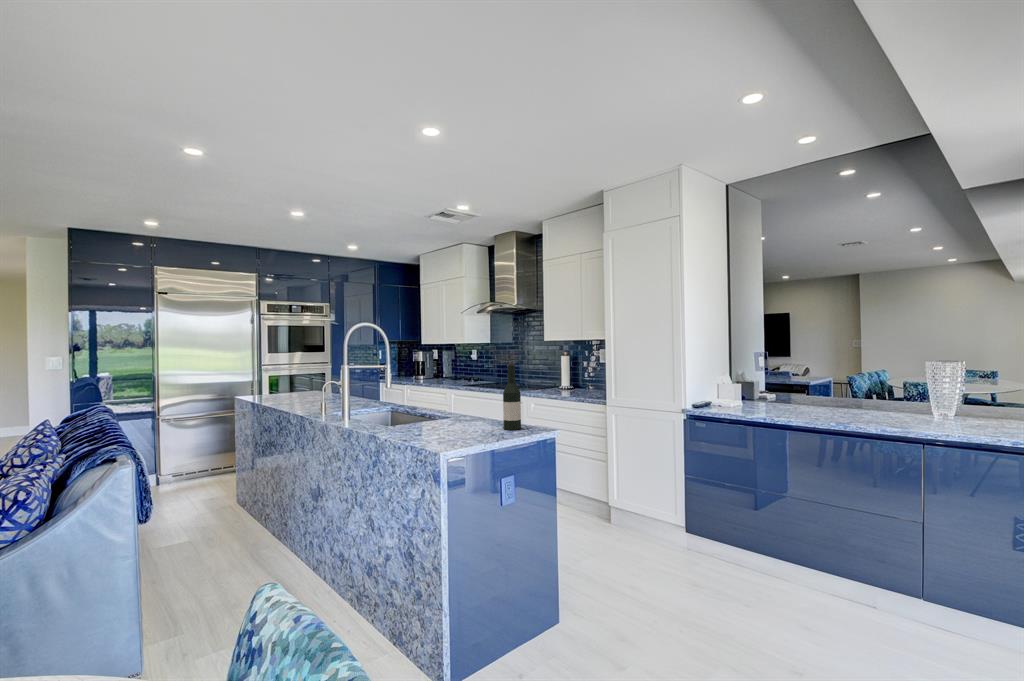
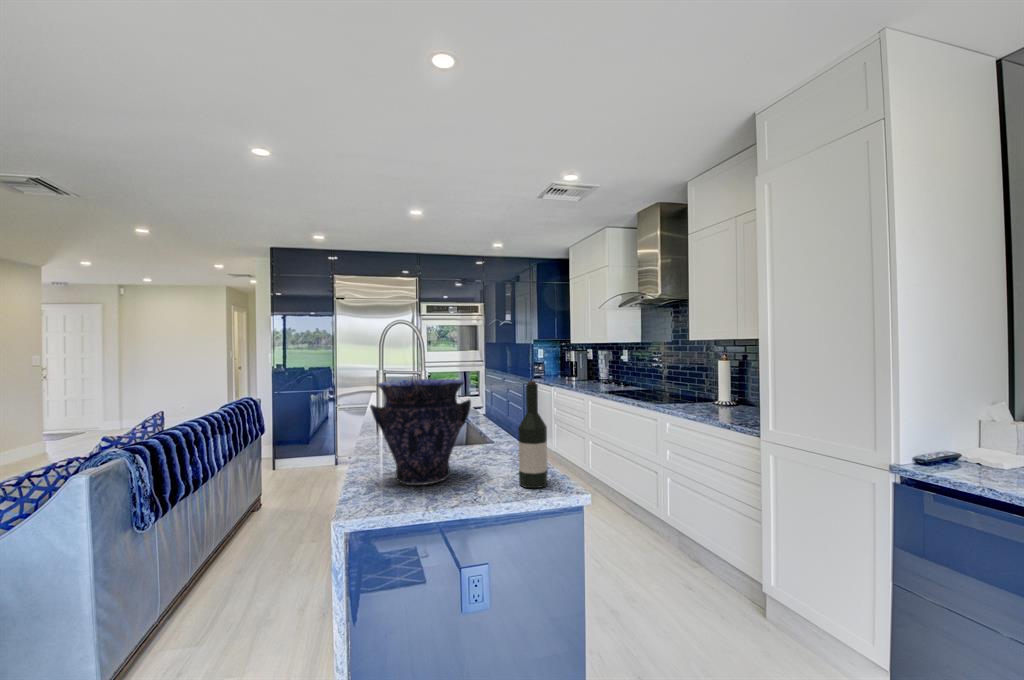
vase: none [403,364,469,435] -> present [370,379,471,485]

